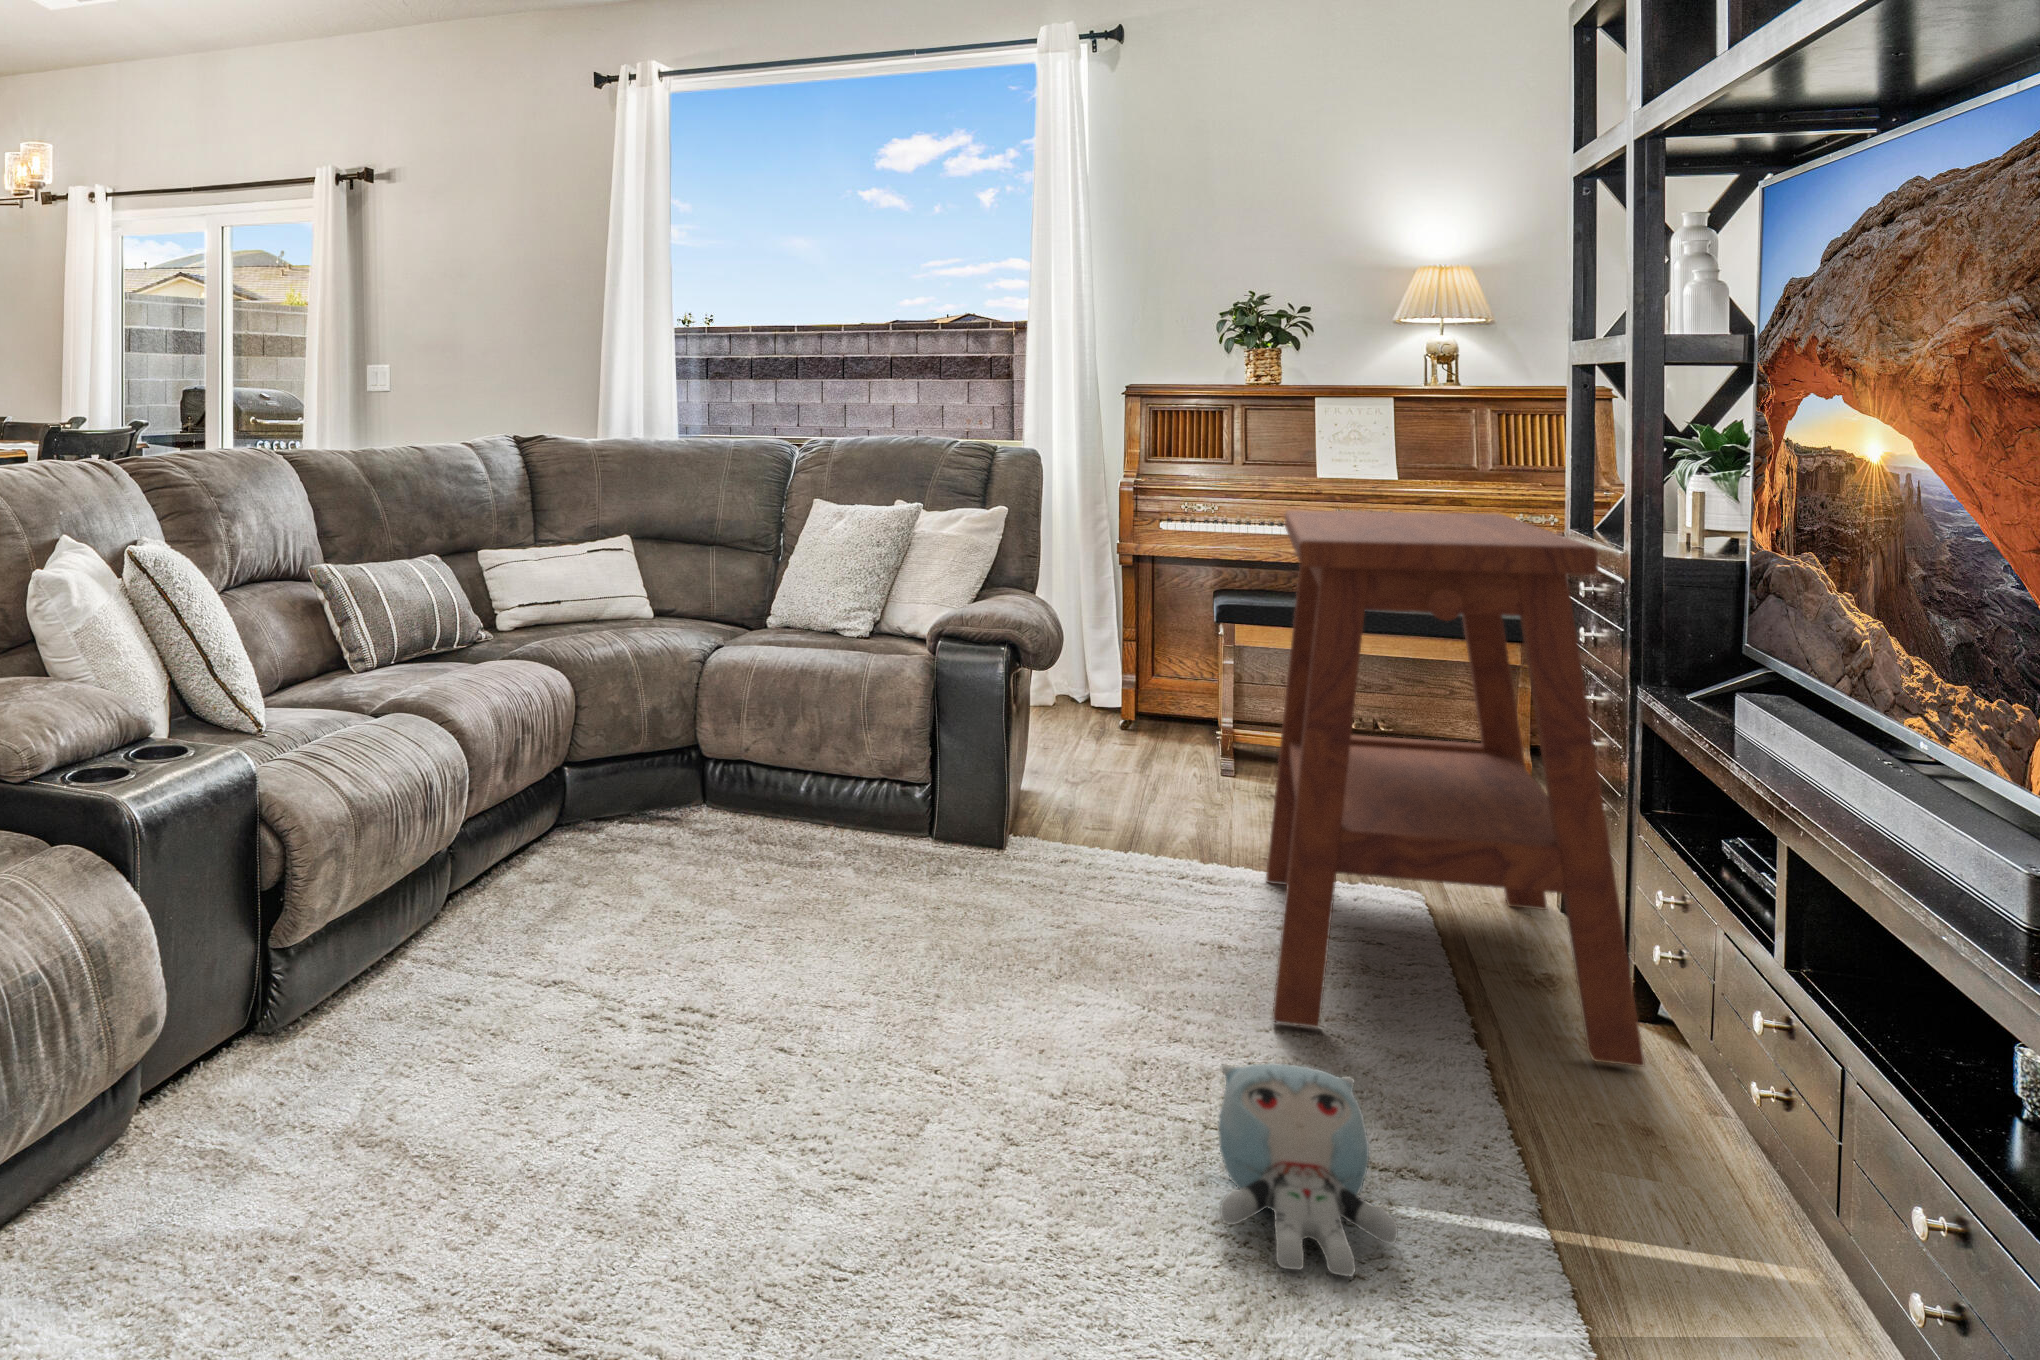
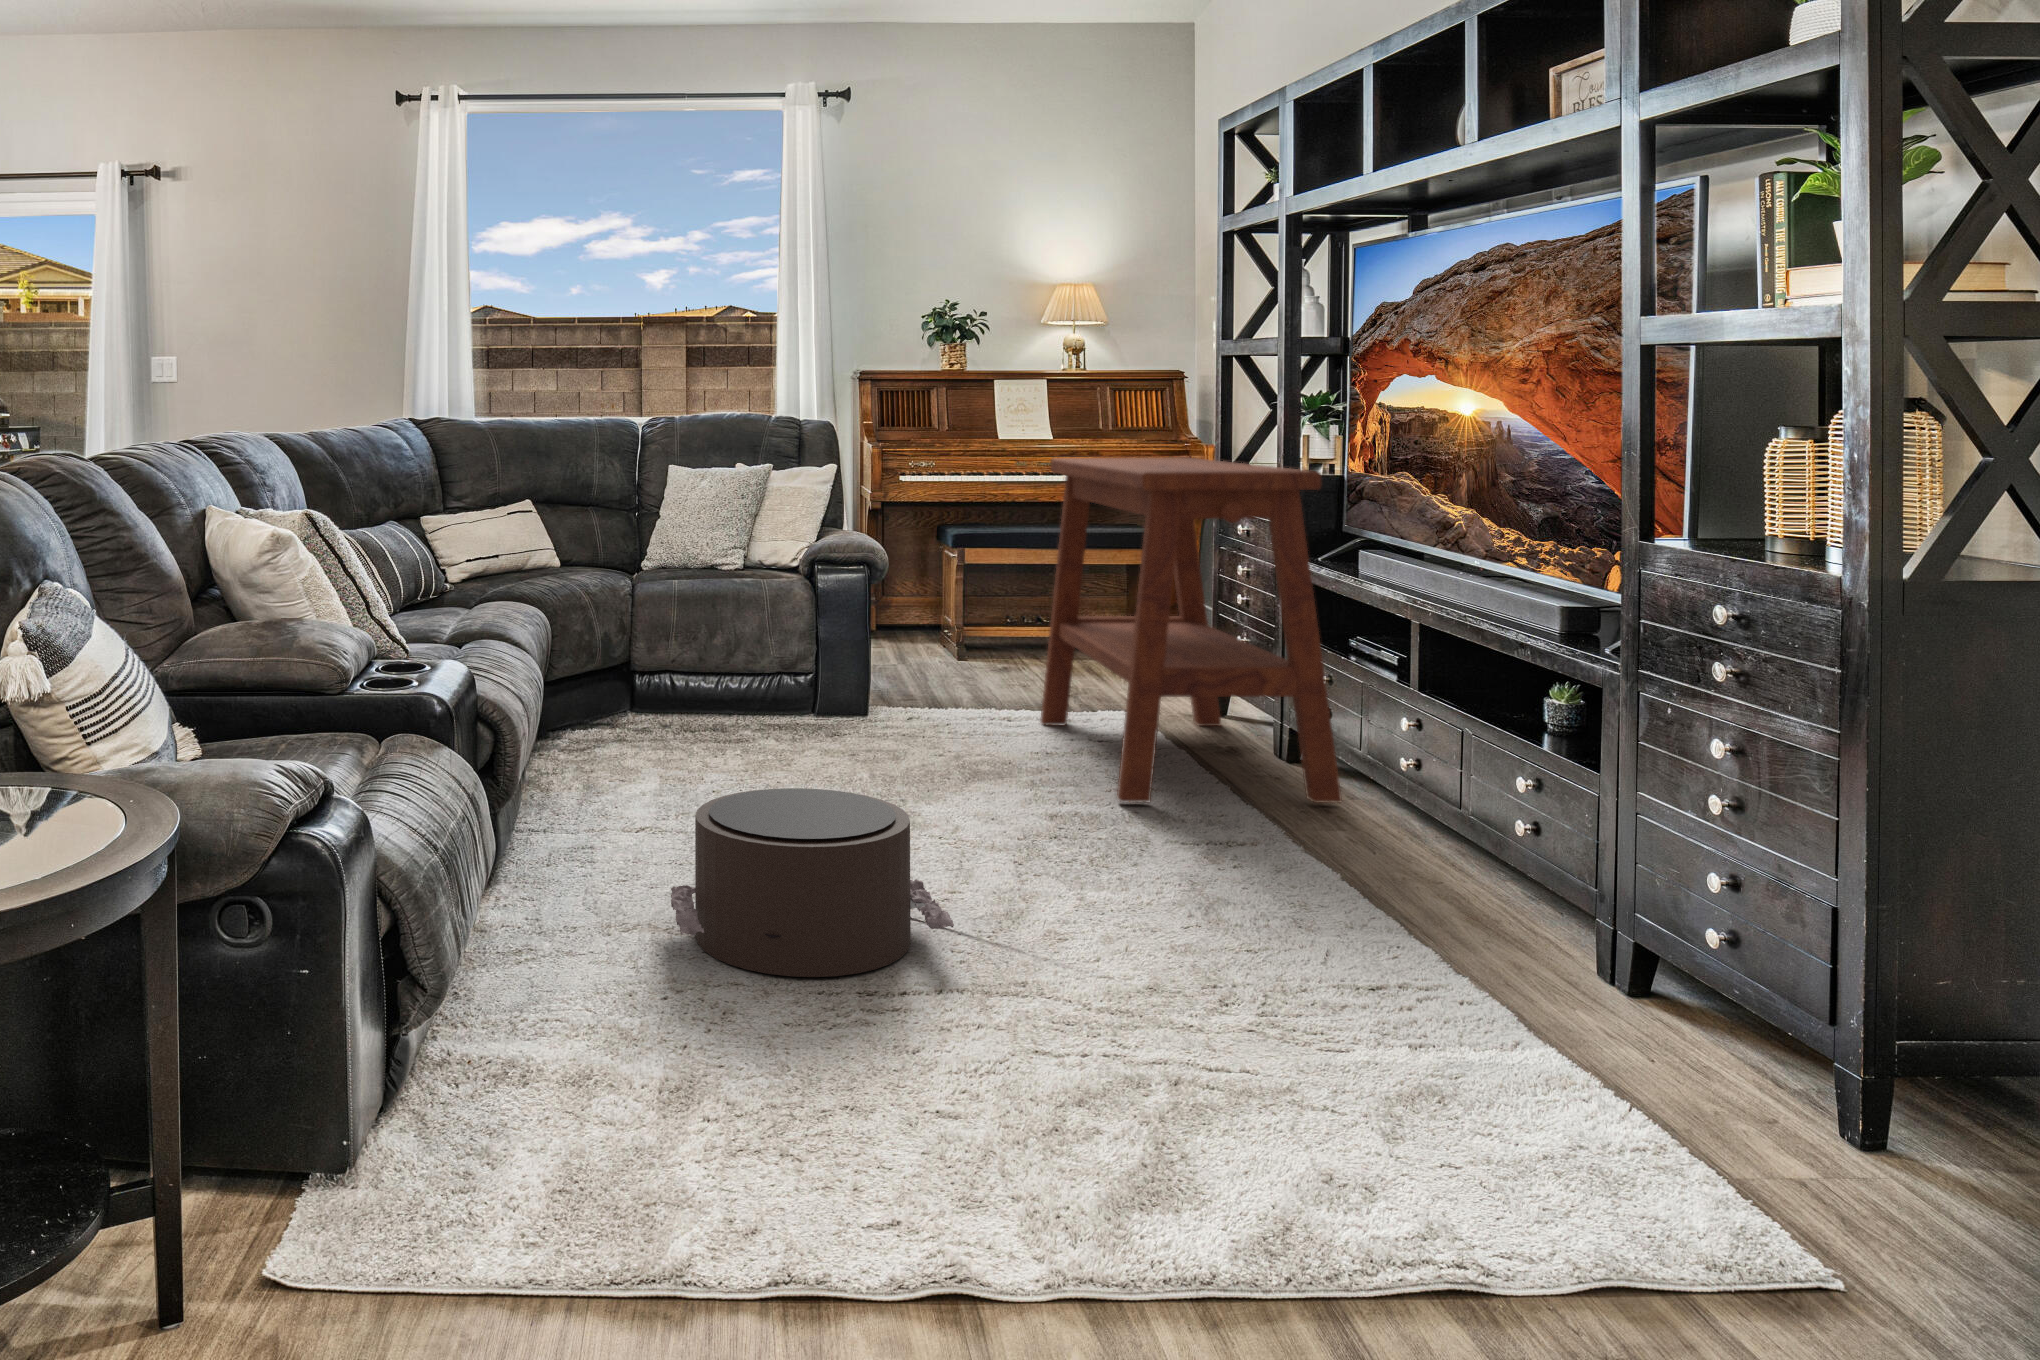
pouf: none [417,963,814,1257] -> present [671,788,954,977]
plush toy: present [1218,1063,1398,1276] -> none [1156,808,1287,926]

